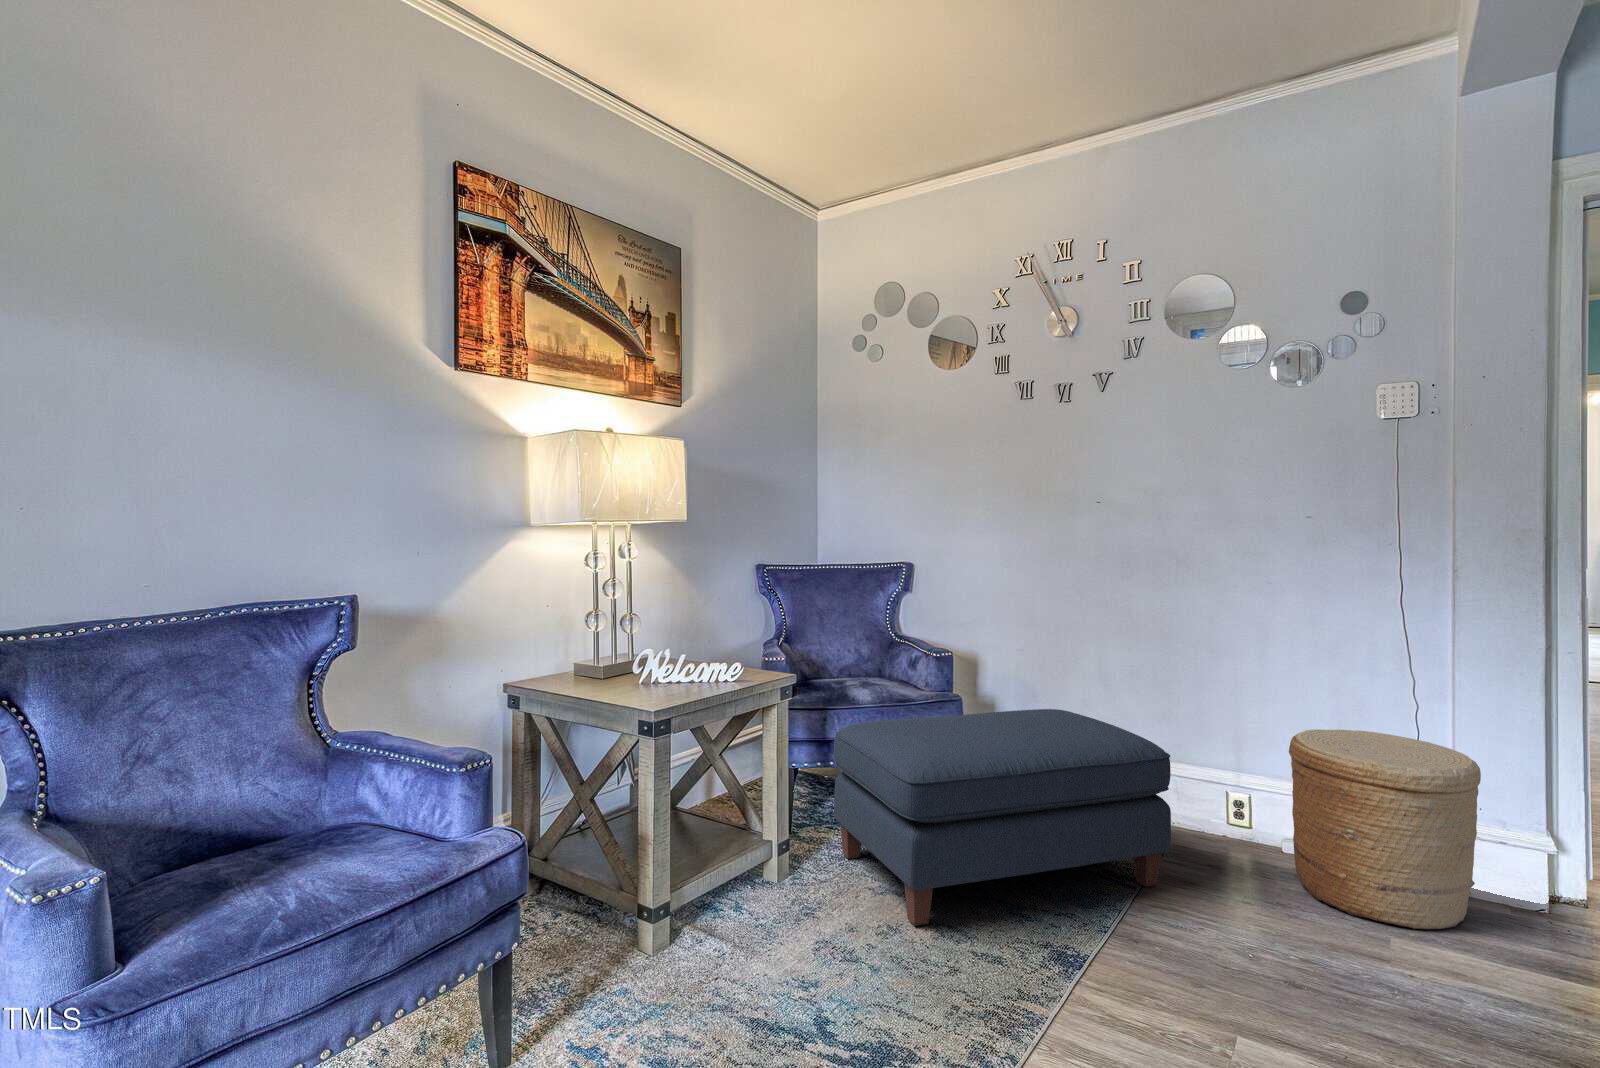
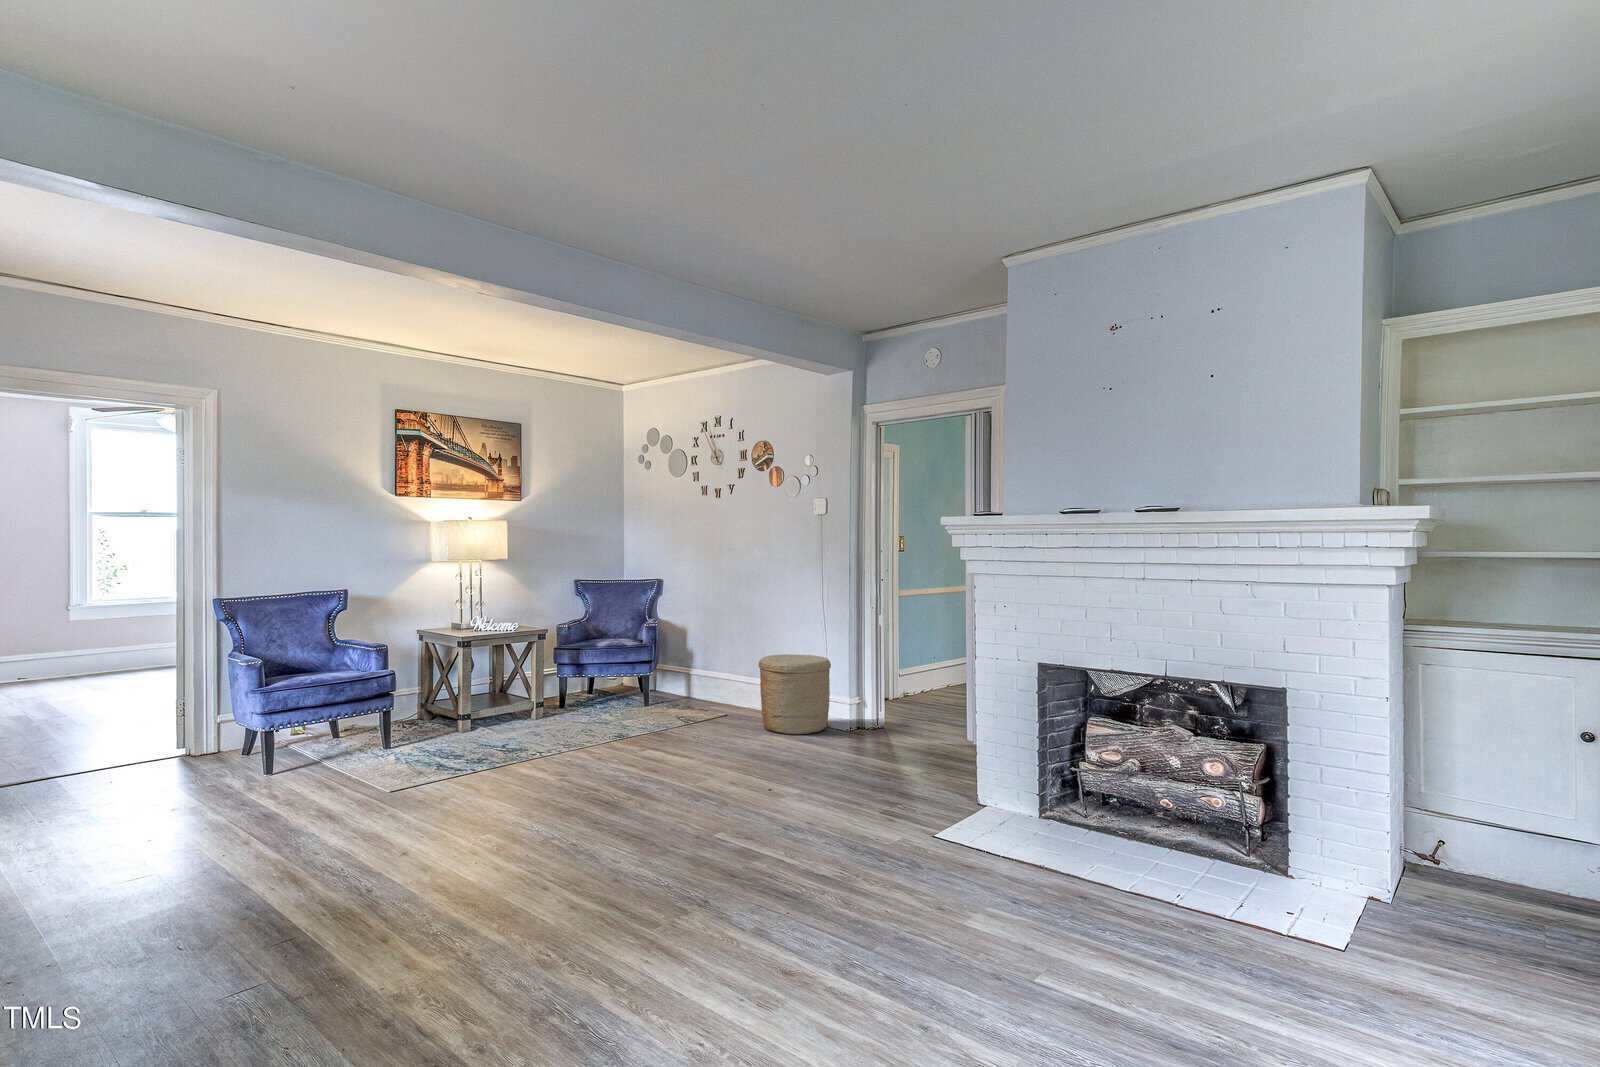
ottoman: present [834,709,1171,926] -> none [567,649,707,730]

